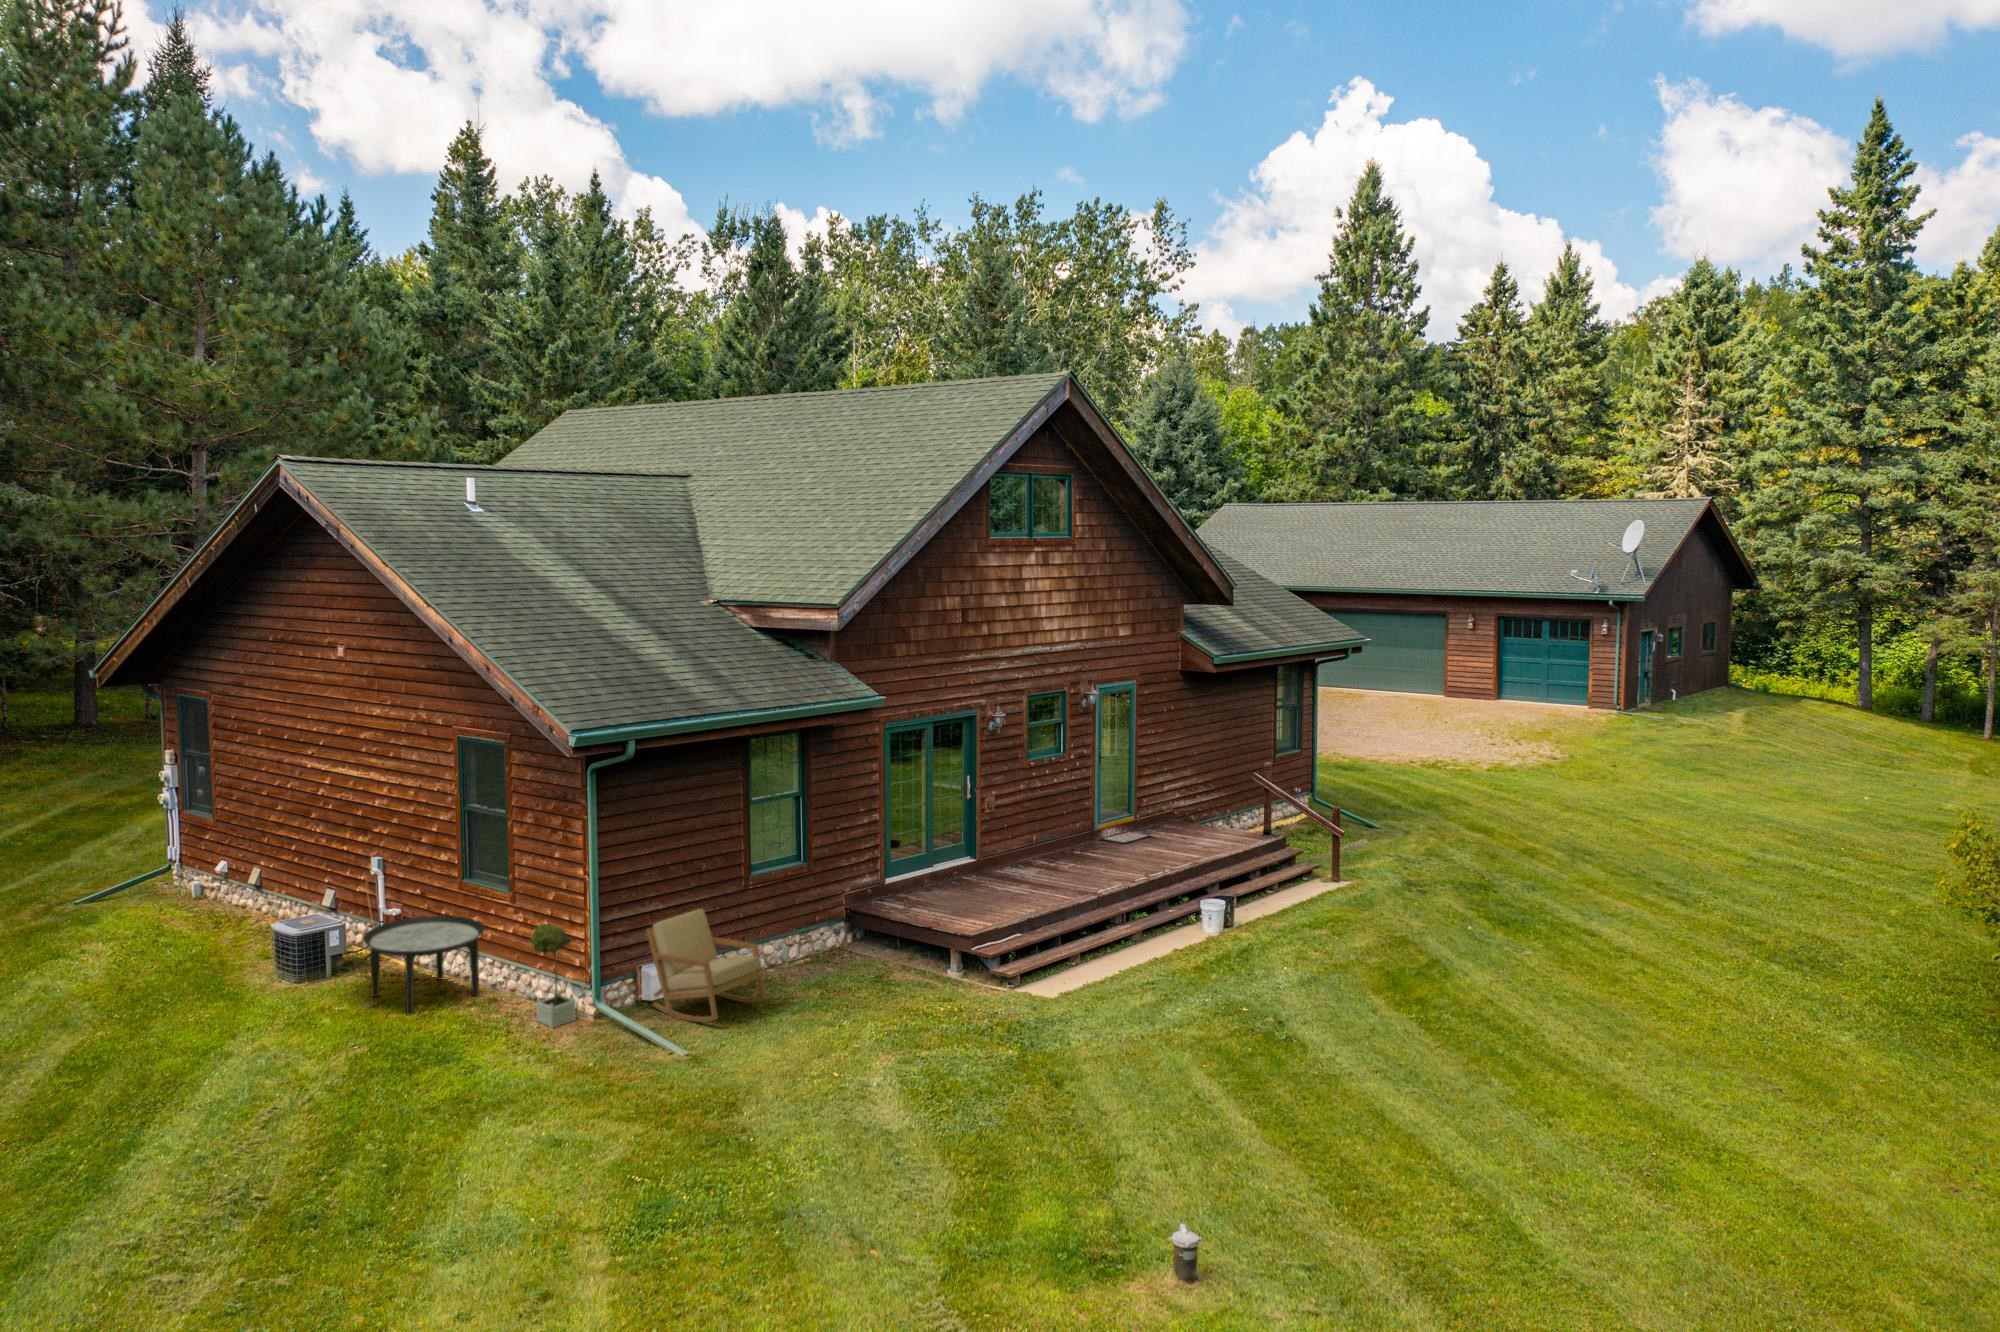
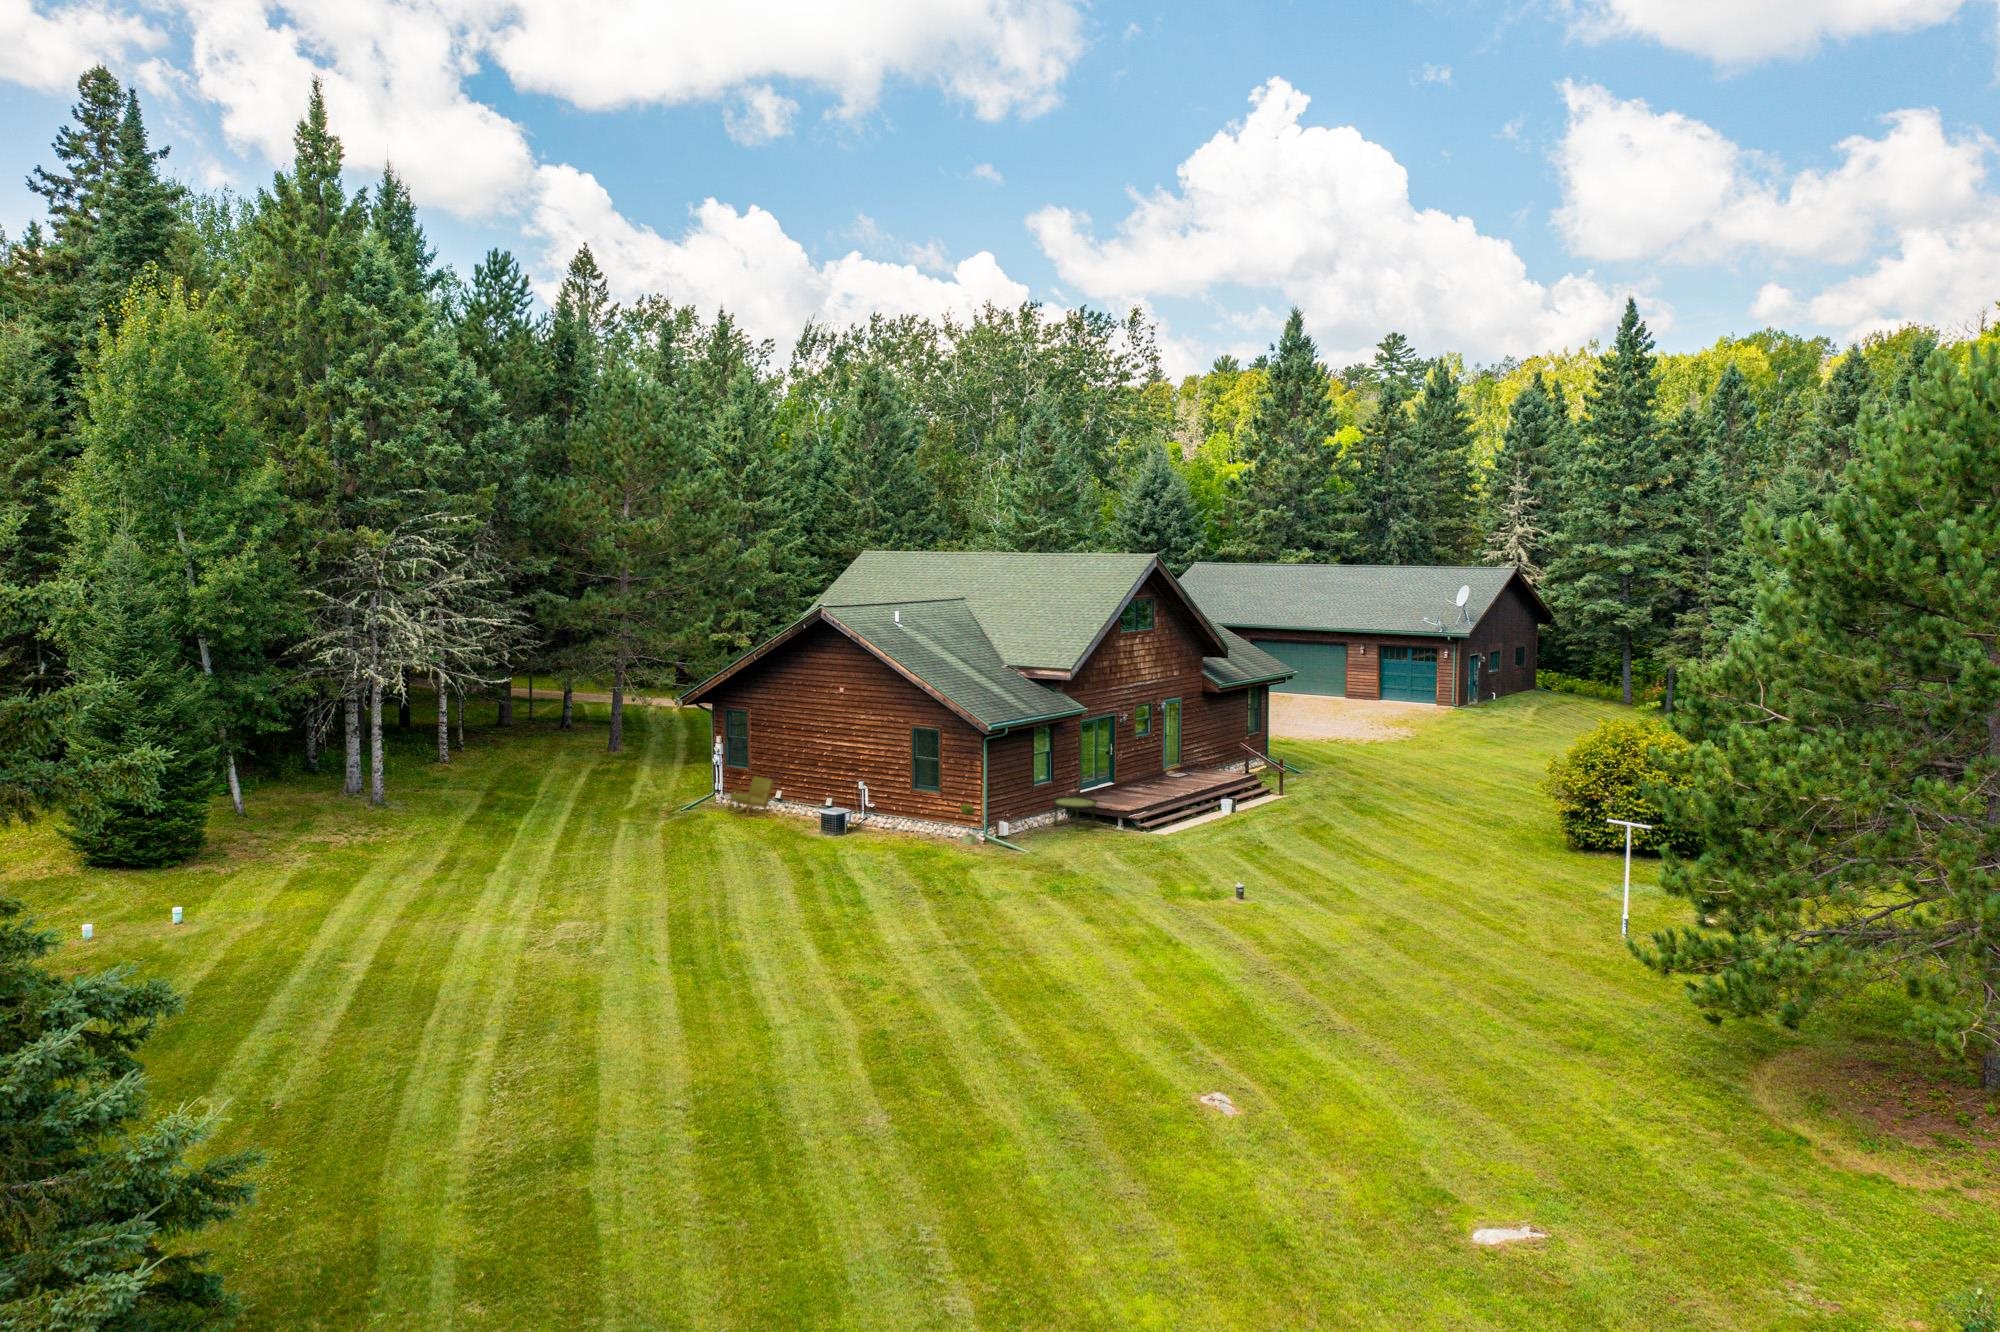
chair: present [646,909,766,1022] -> present [729,776,774,816]
round table: present [362,916,485,1015] -> present [1053,796,1097,831]

